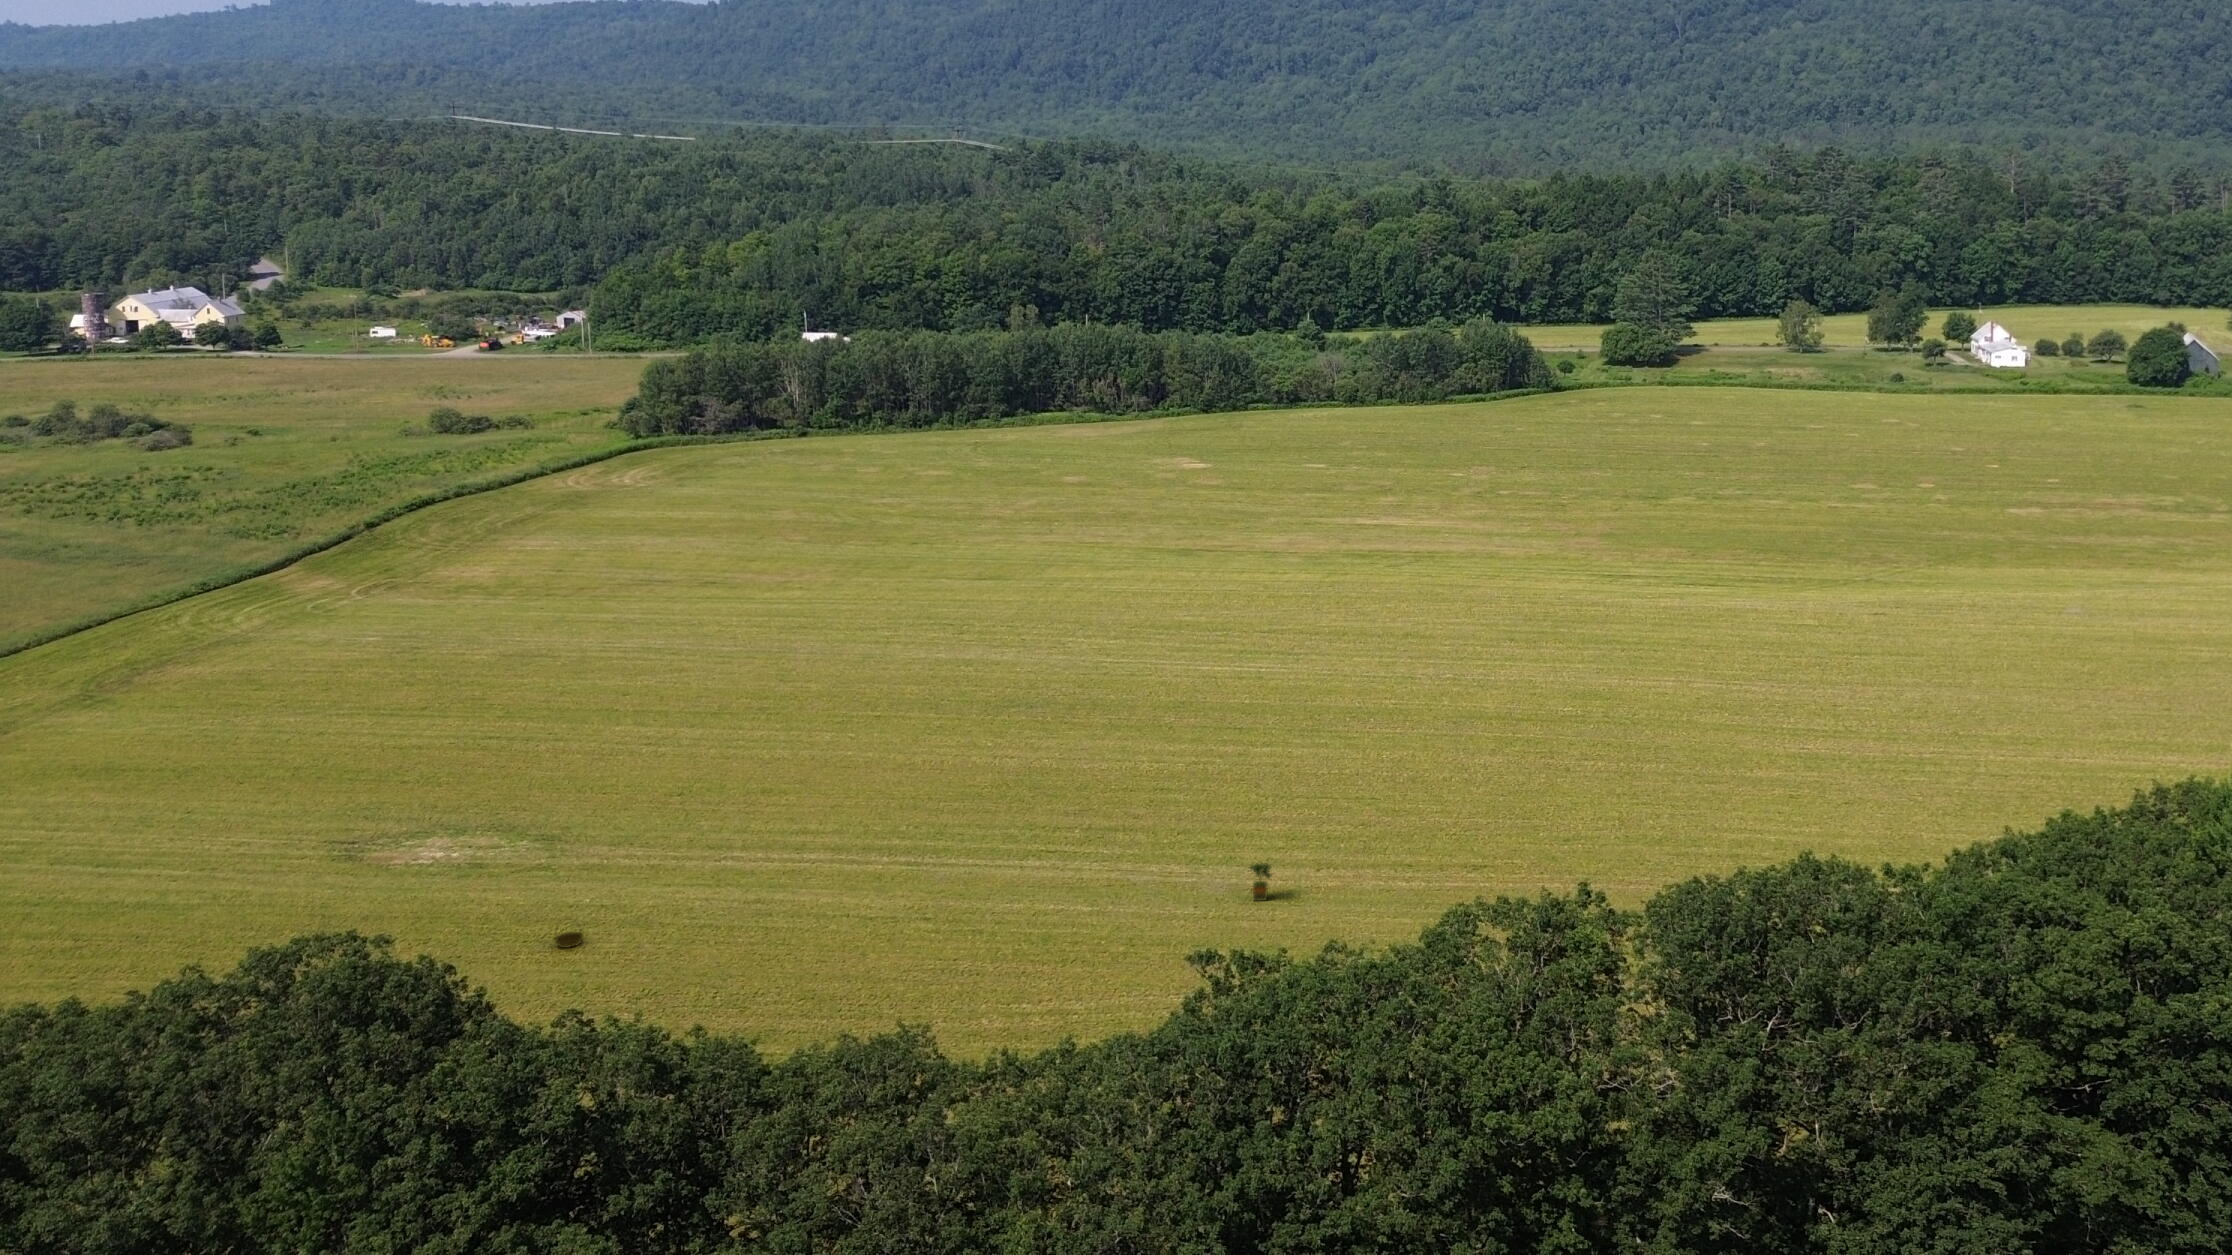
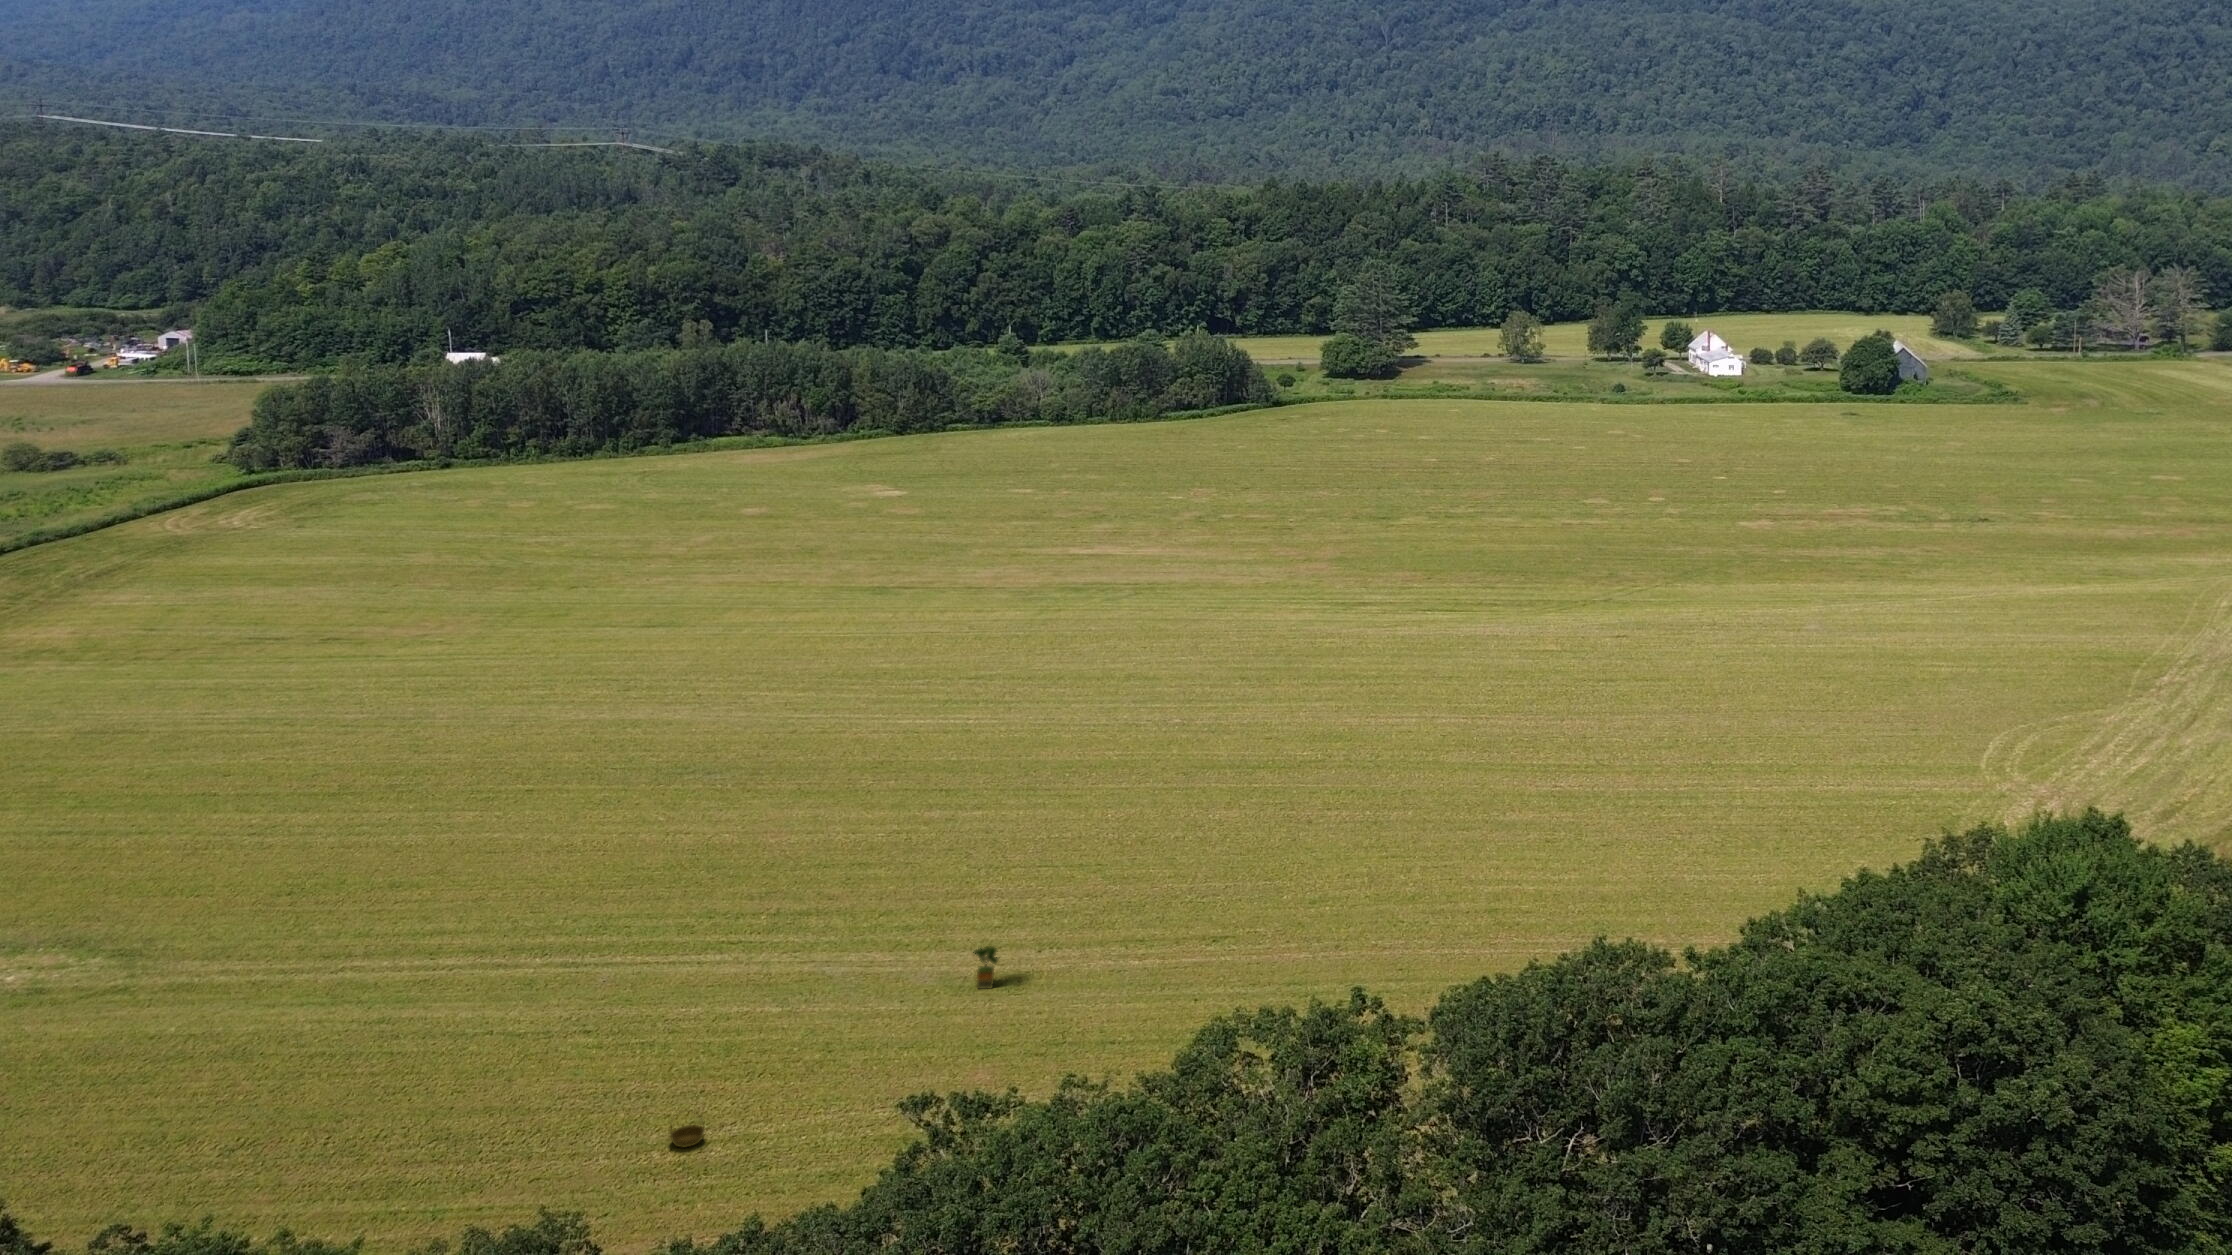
basket: present [555,932,583,948] -> present [670,1113,705,1148]

